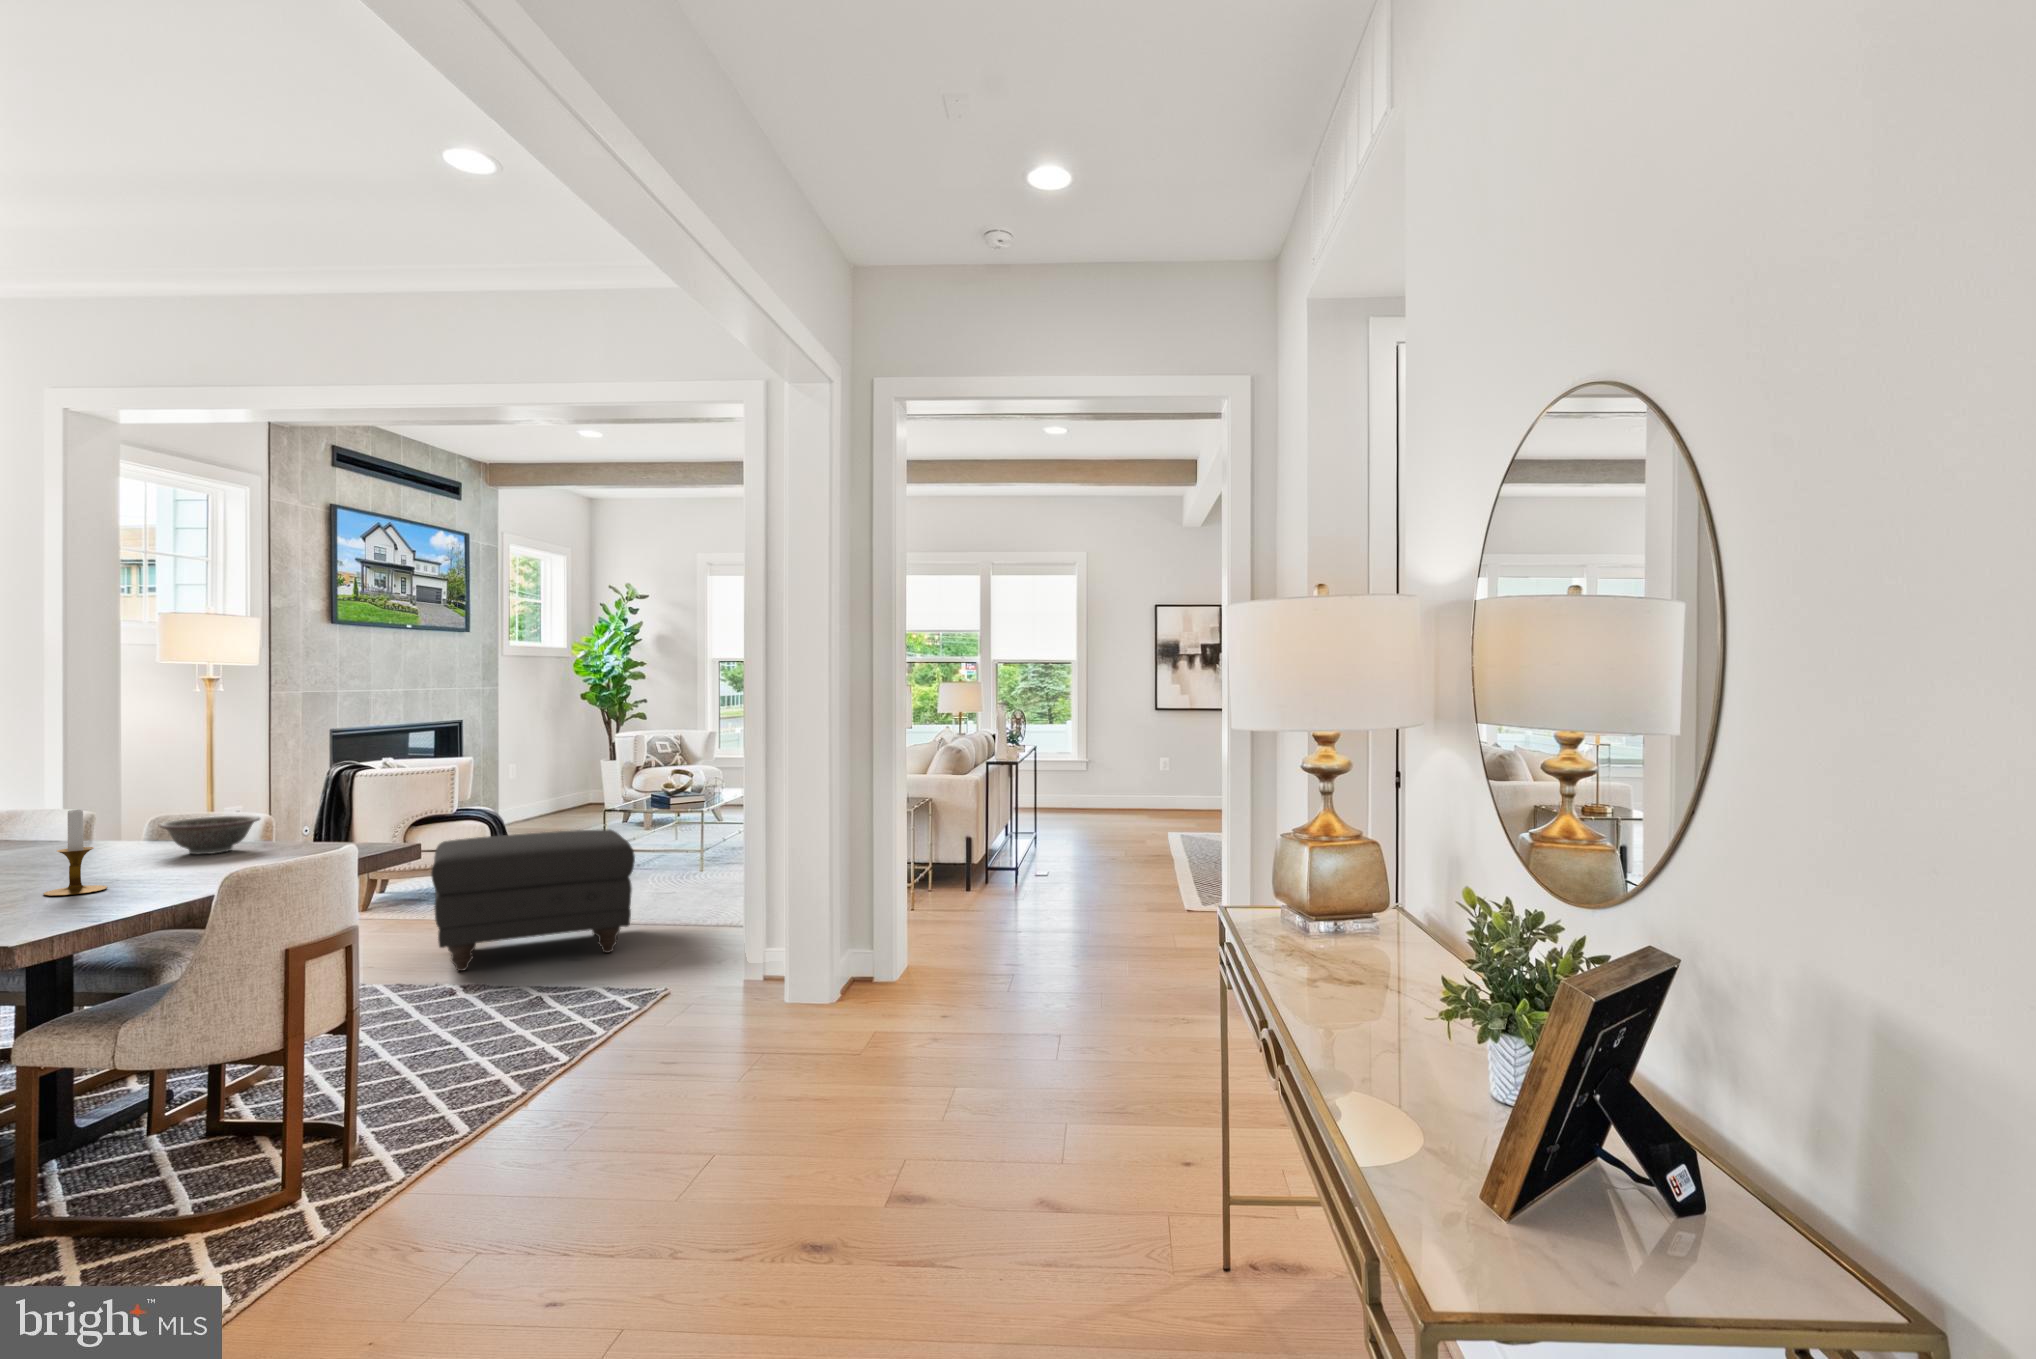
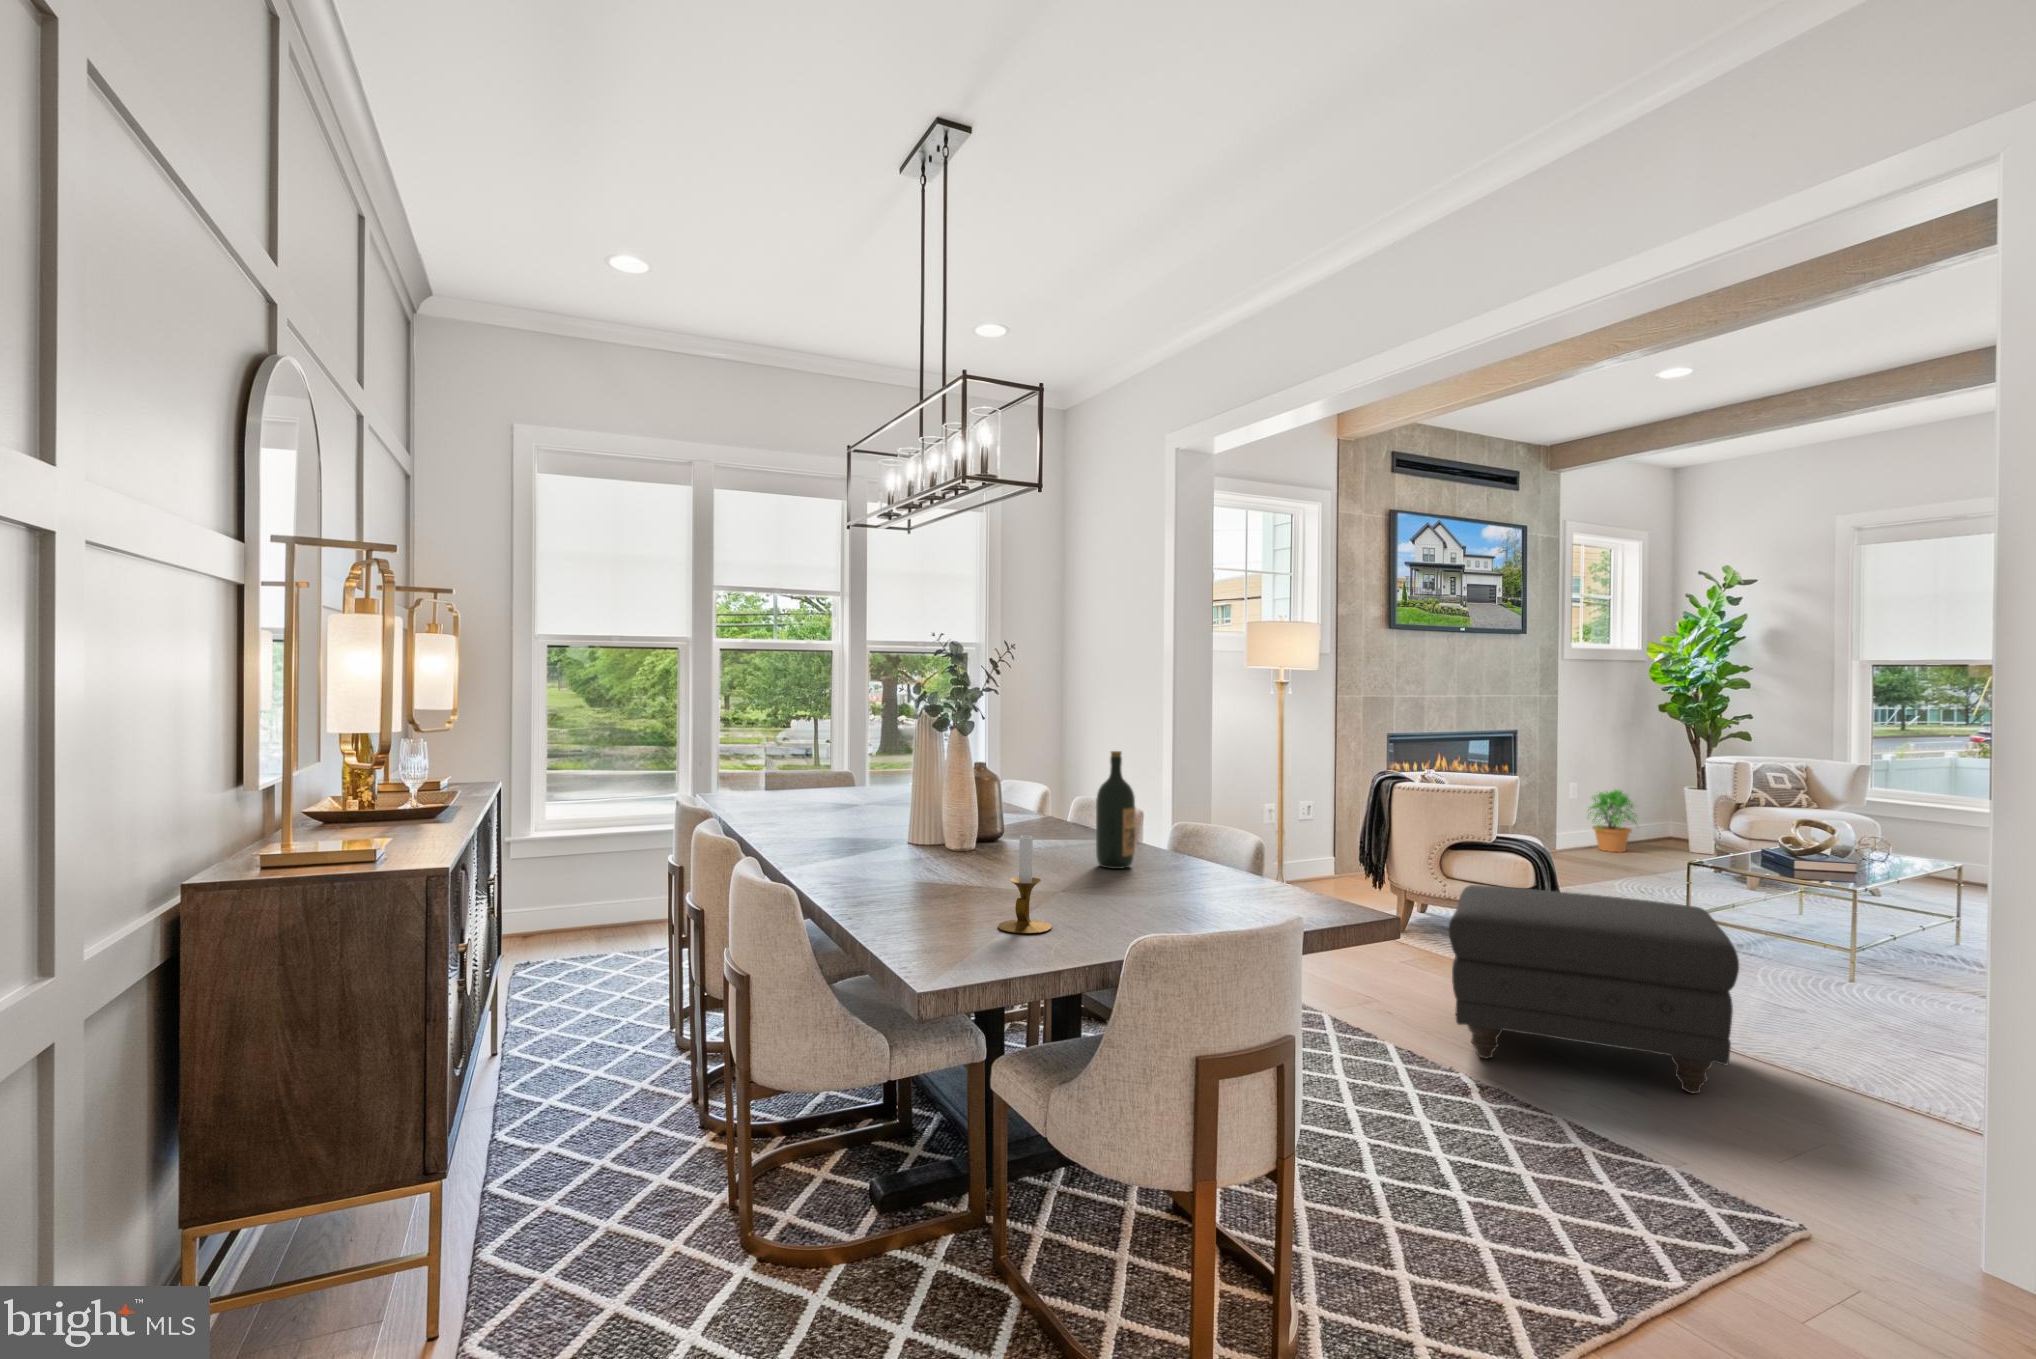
wine bottle: none [93,740,143,851] -> present [1096,751,1136,869]
potted plant: none [523,765,569,821] -> present [1587,789,1637,852]
decorative bowl: present [159,815,260,854] -> none [1135,845,1229,892]

